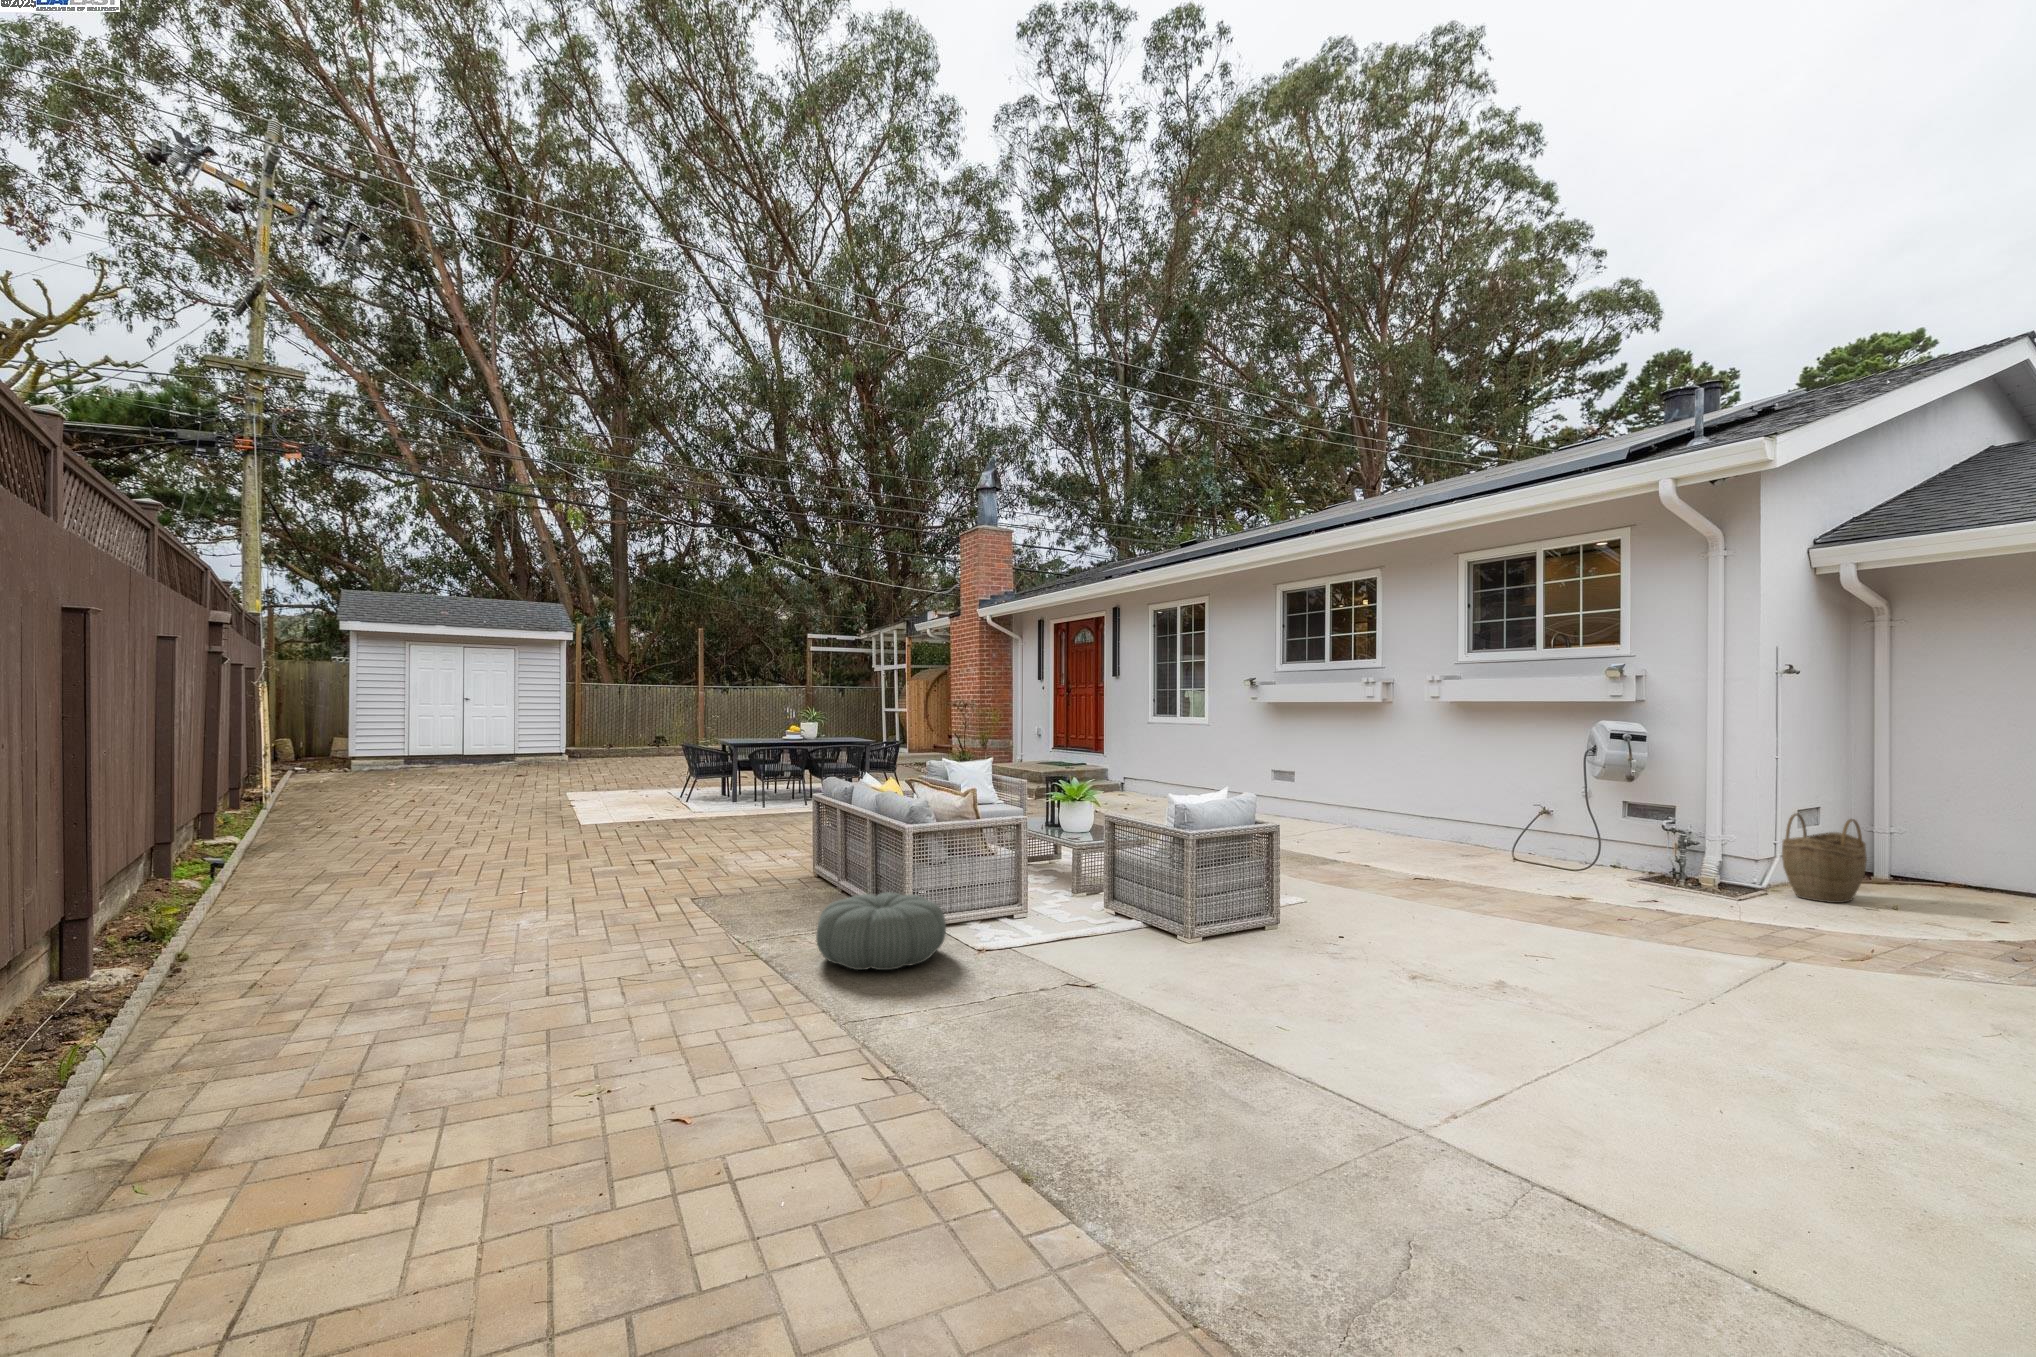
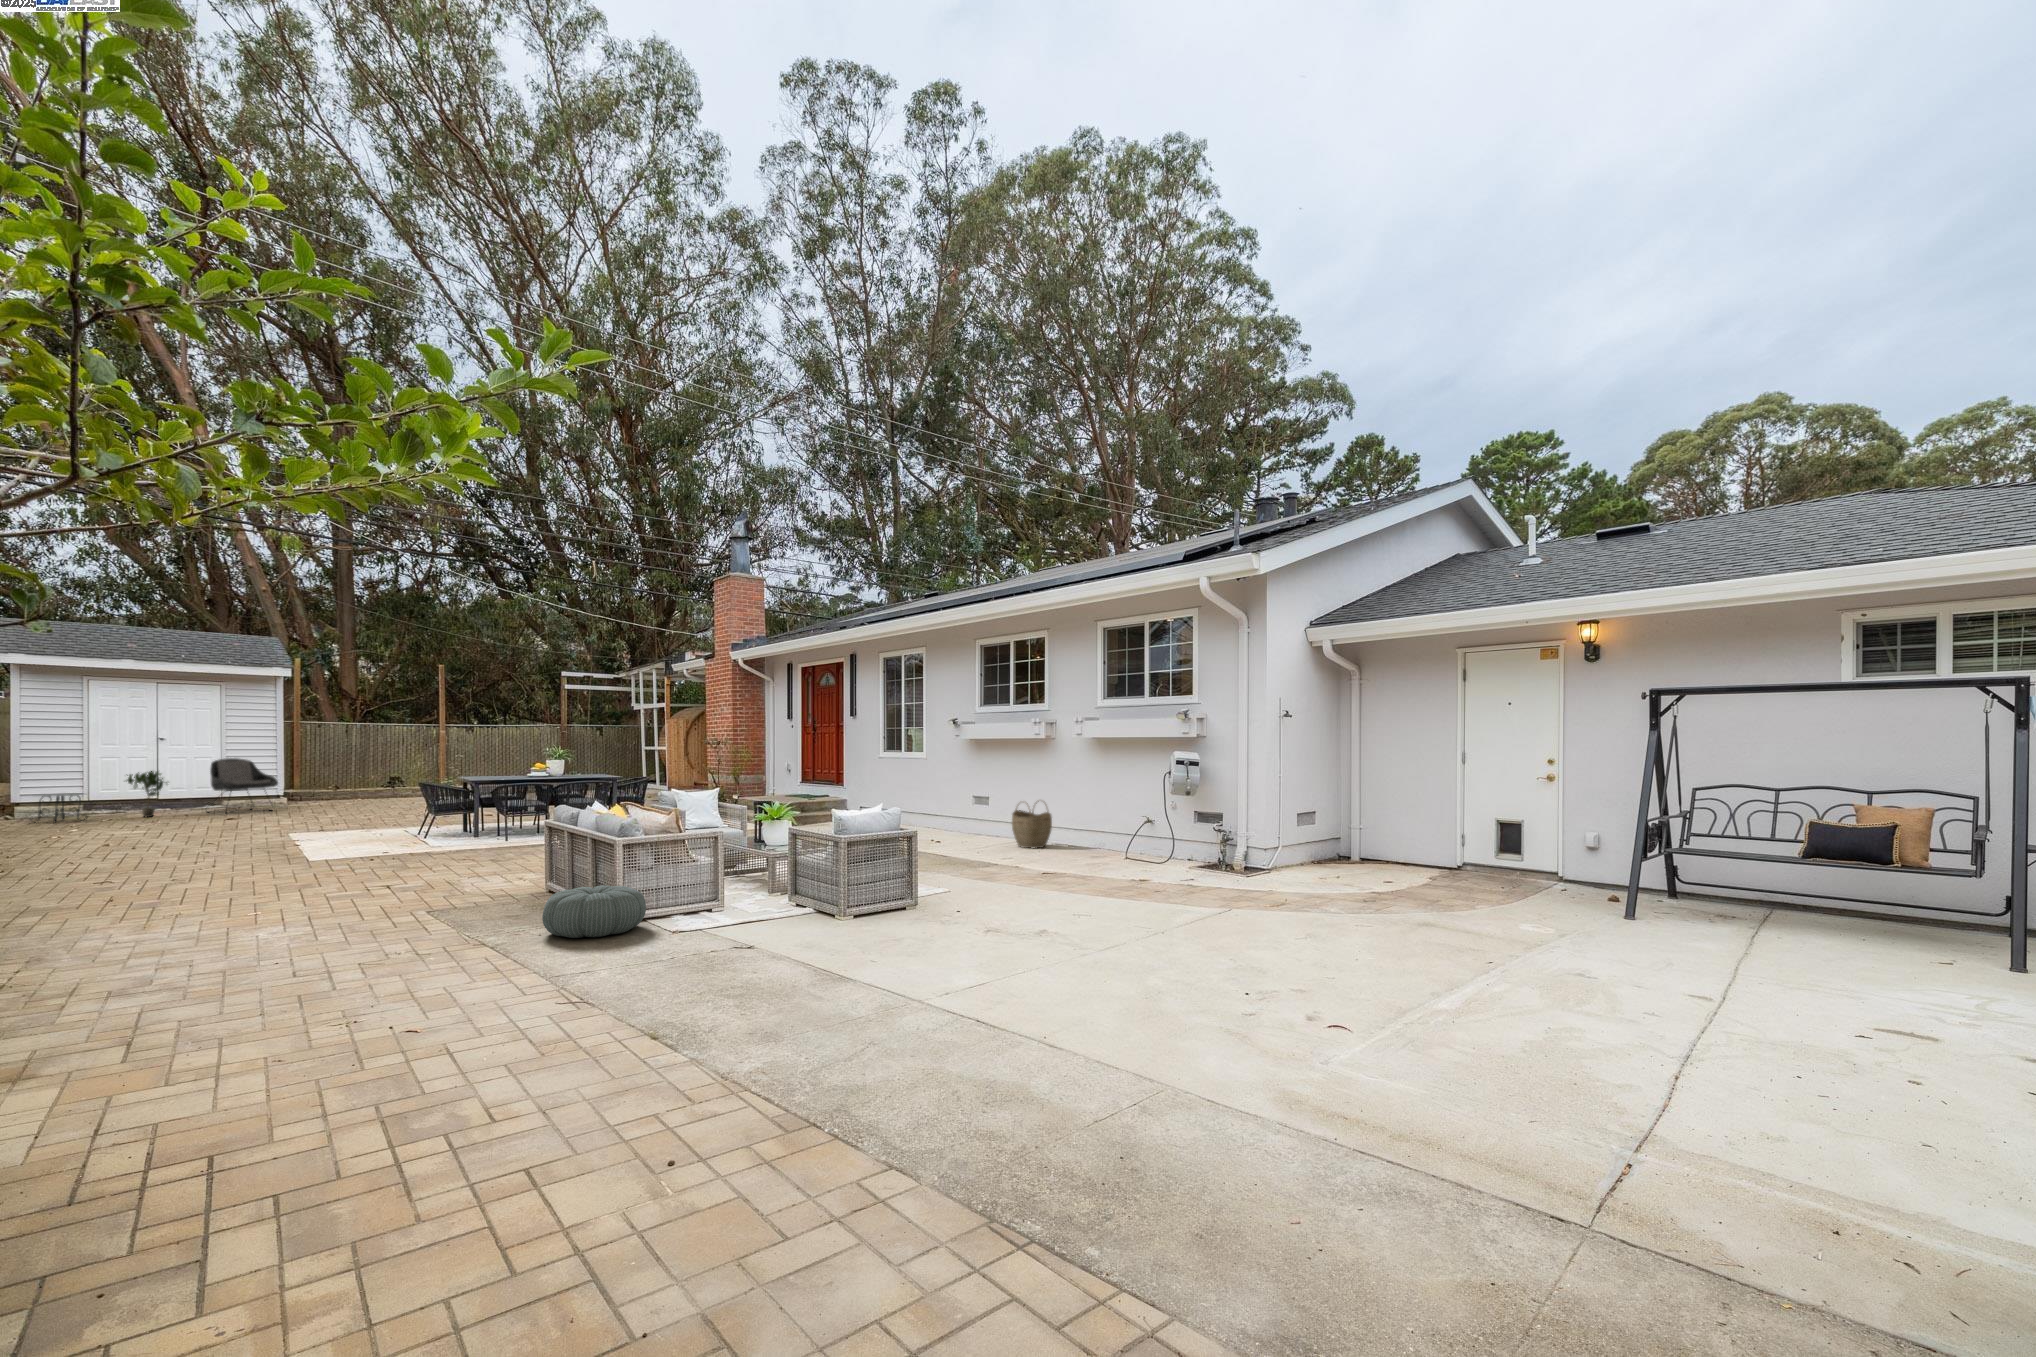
lounge chair: none [507,714,567,767] -> present [210,758,278,814]
potted plant: none [439,725,478,768] -> present [127,771,167,817]
side table: none [366,745,412,772] -> present [31,793,85,822]
woven basket: present [1782,814,1867,903] -> present [1012,801,1052,848]

